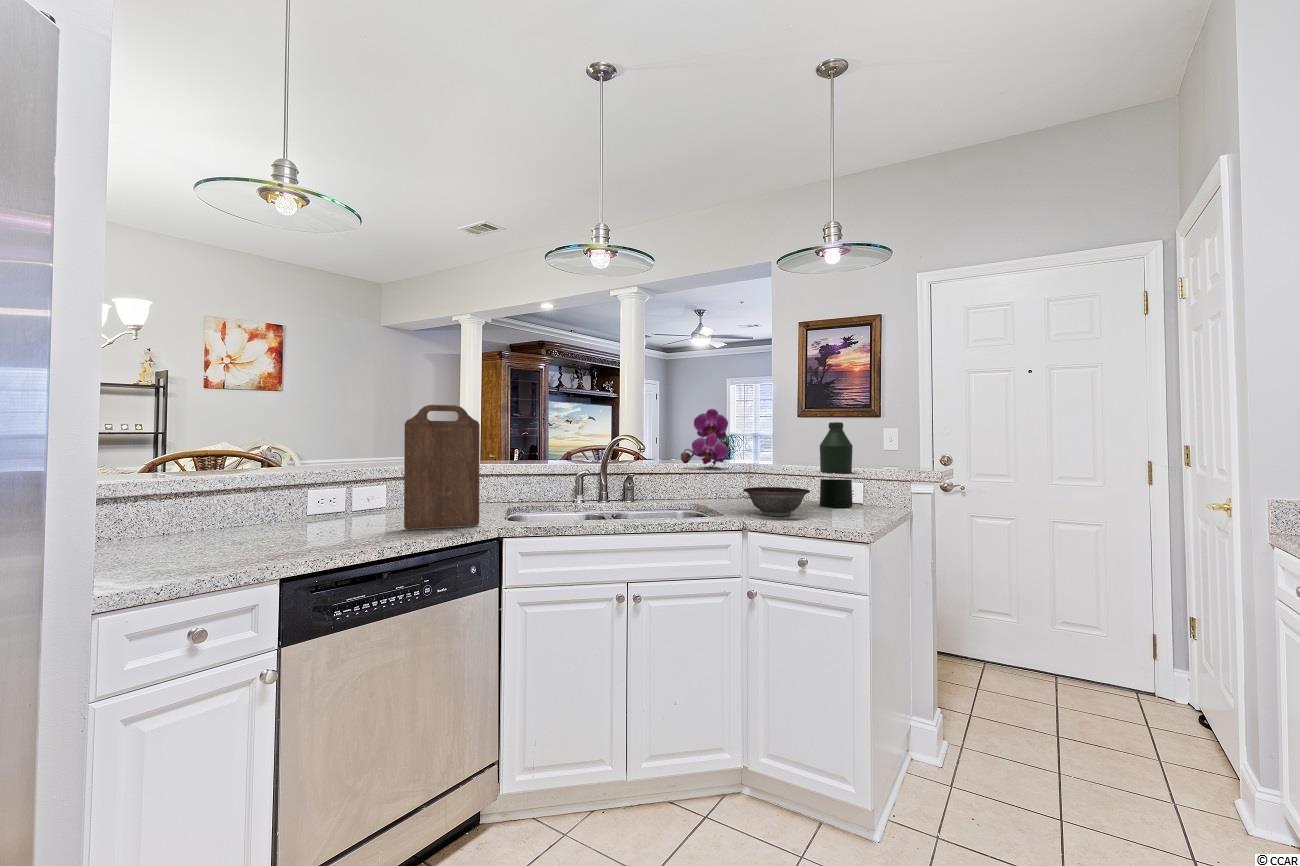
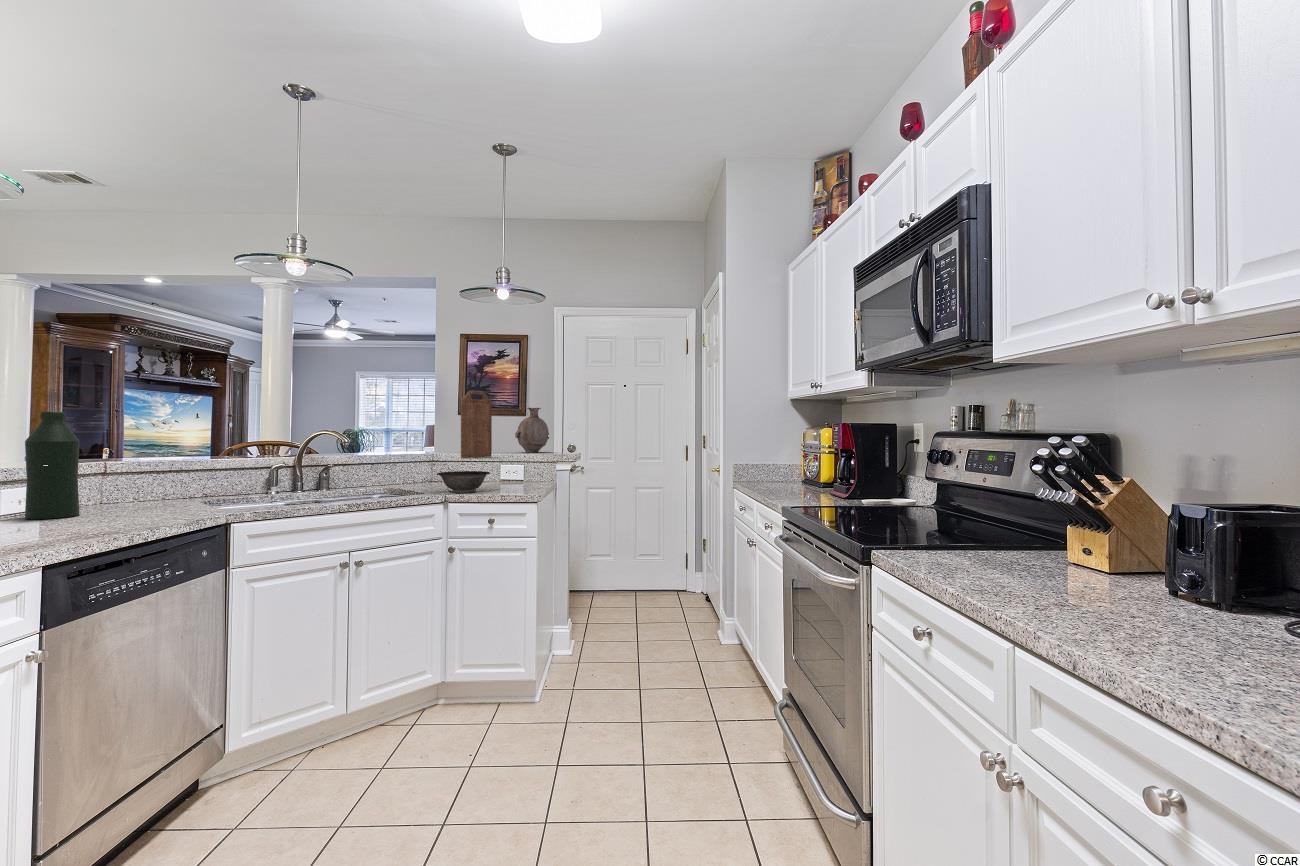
cutting board: present [404,405,480,529] -> present [461,390,492,458]
vase: none [867,406,914,463] -> present [515,408,549,452]
flower: present [681,409,729,467] -> none [368,408,414,458]
bottle: present [820,422,853,508] -> present [25,412,80,519]

